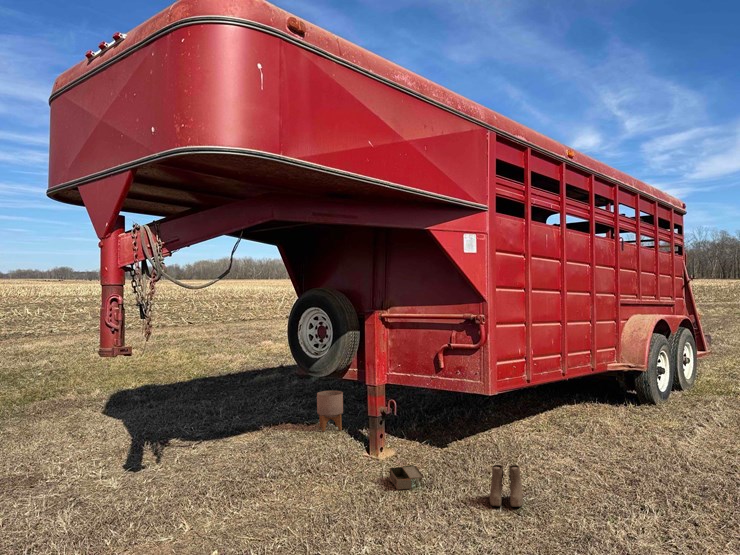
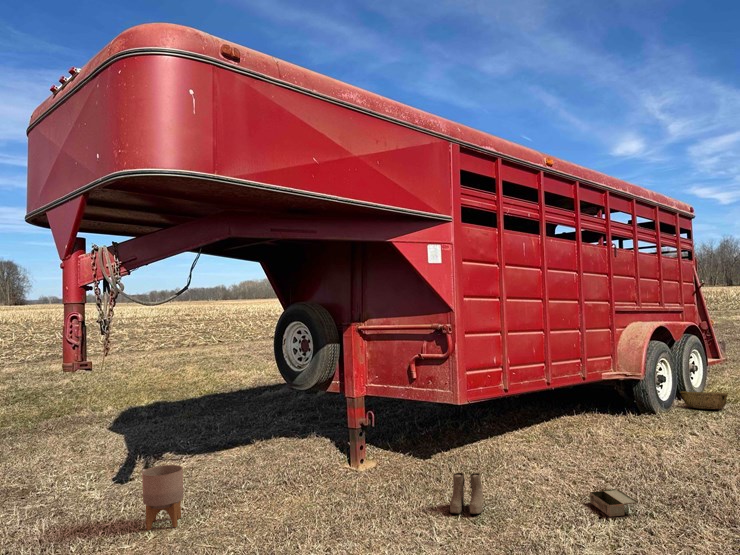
woven basket: none [674,382,720,401] -> present [680,391,727,409]
planter: present [317,391,343,432] -> present [142,465,183,530]
toolbox: present [389,465,424,490] -> present [590,489,638,517]

